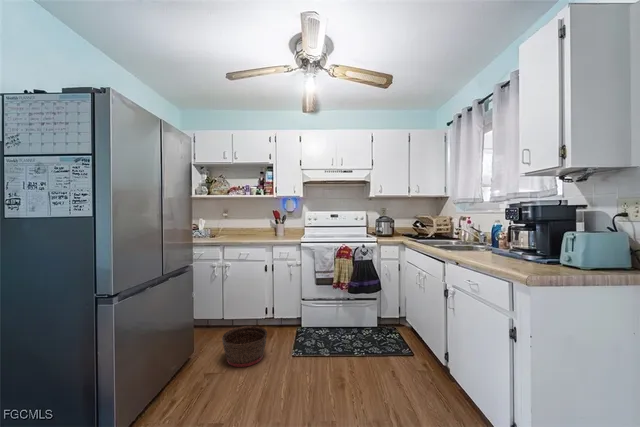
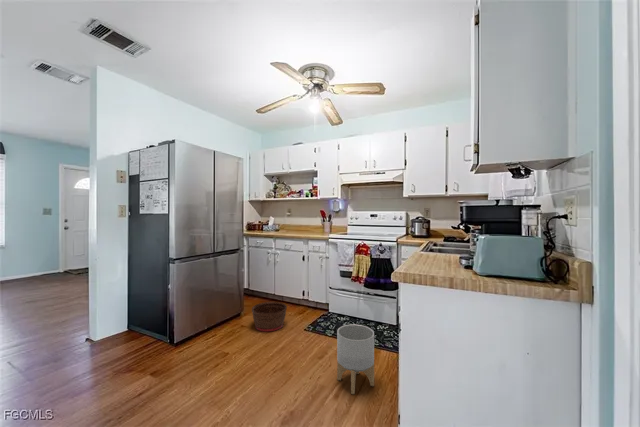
planter: none [374,335,415,412] -> present [337,324,374,394]

